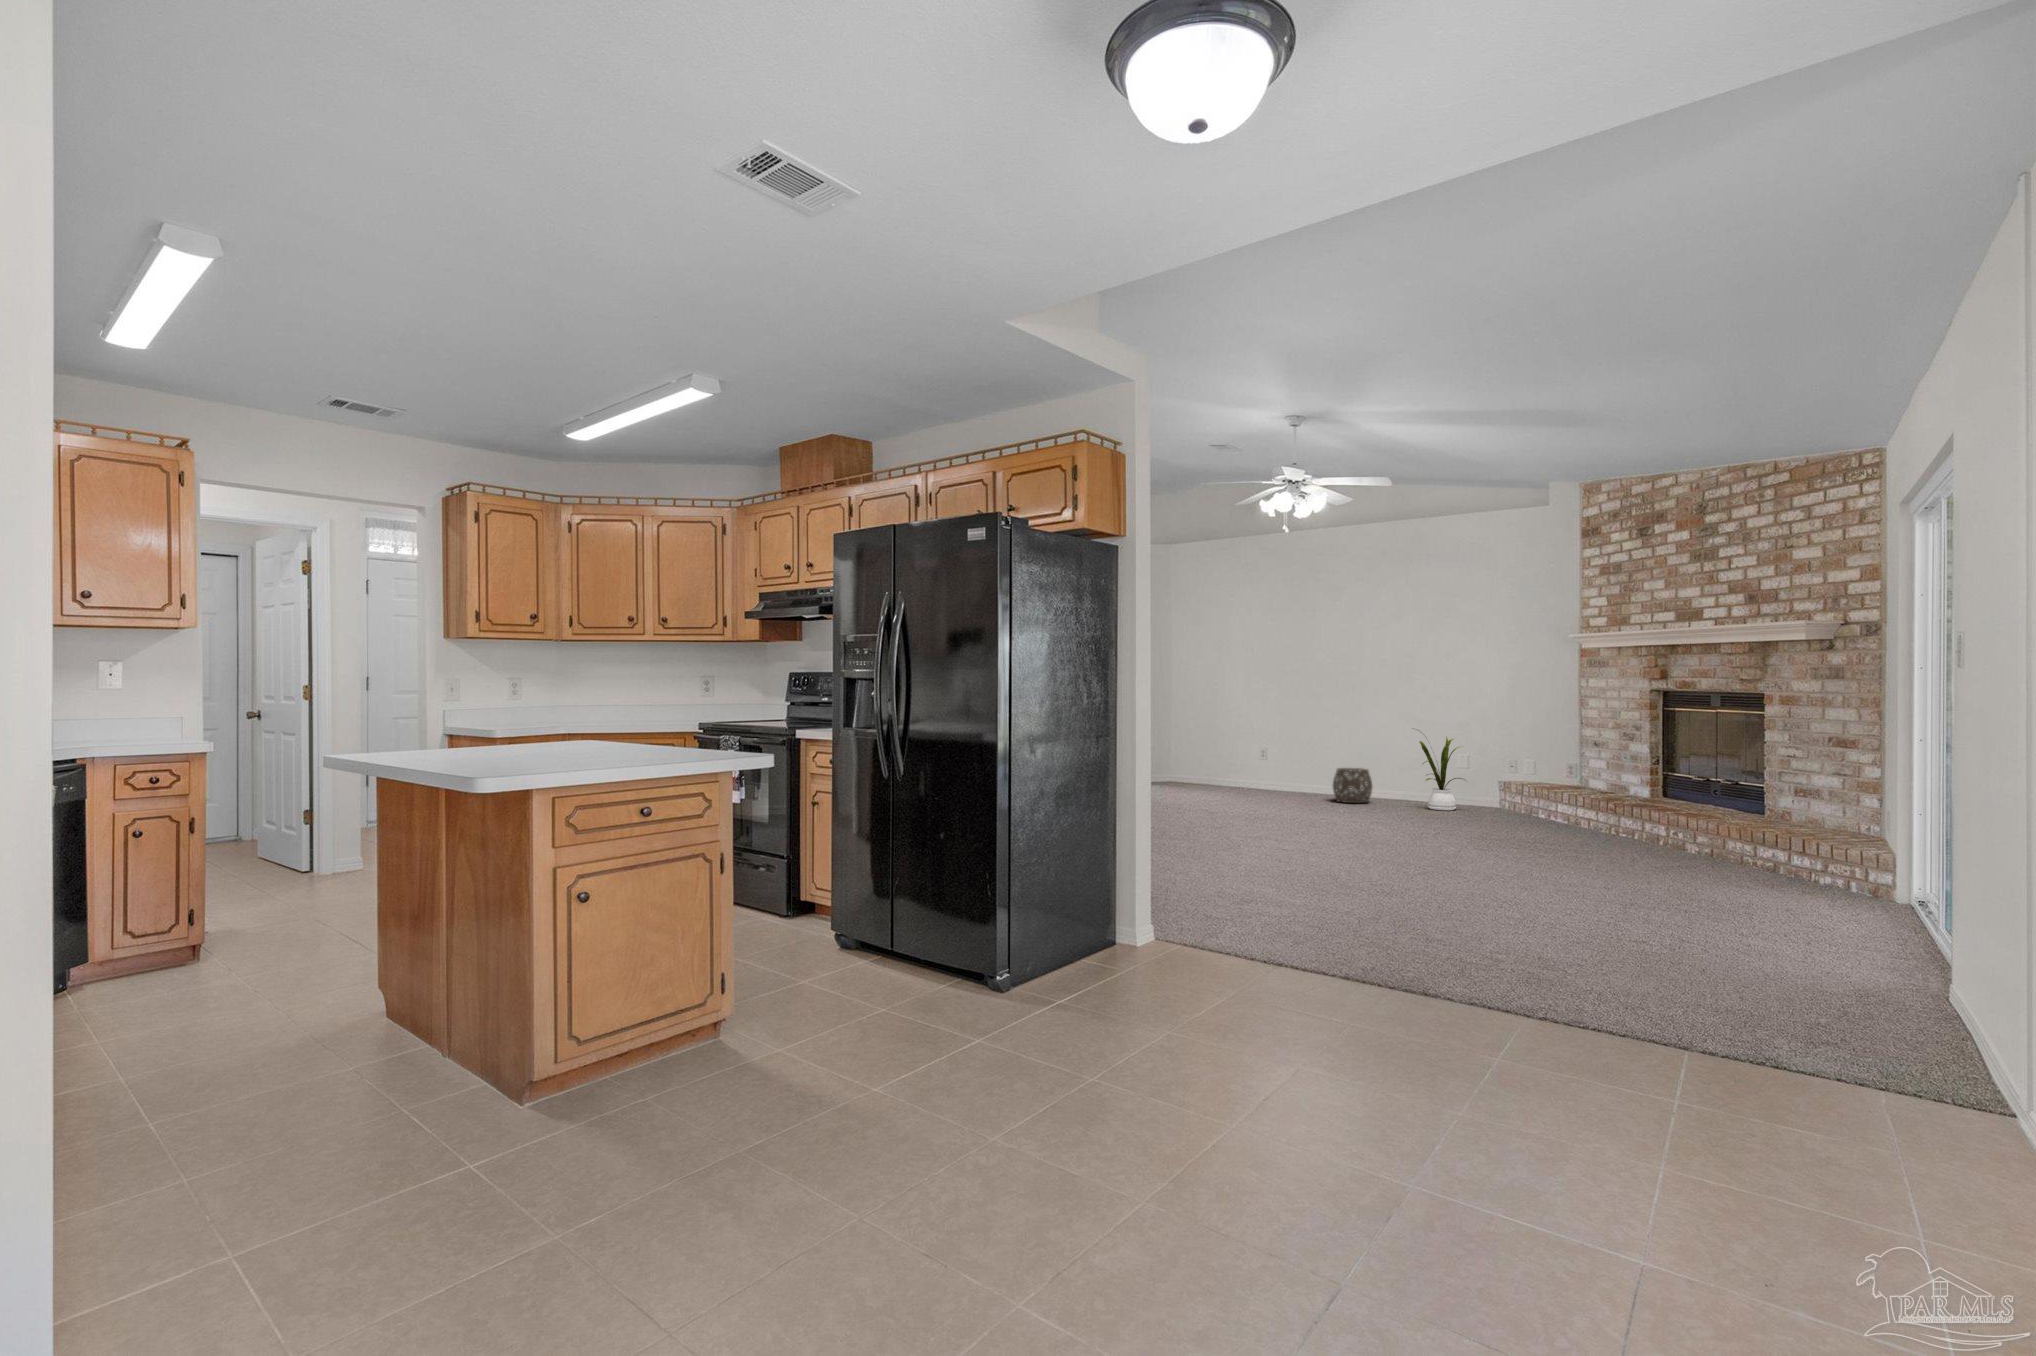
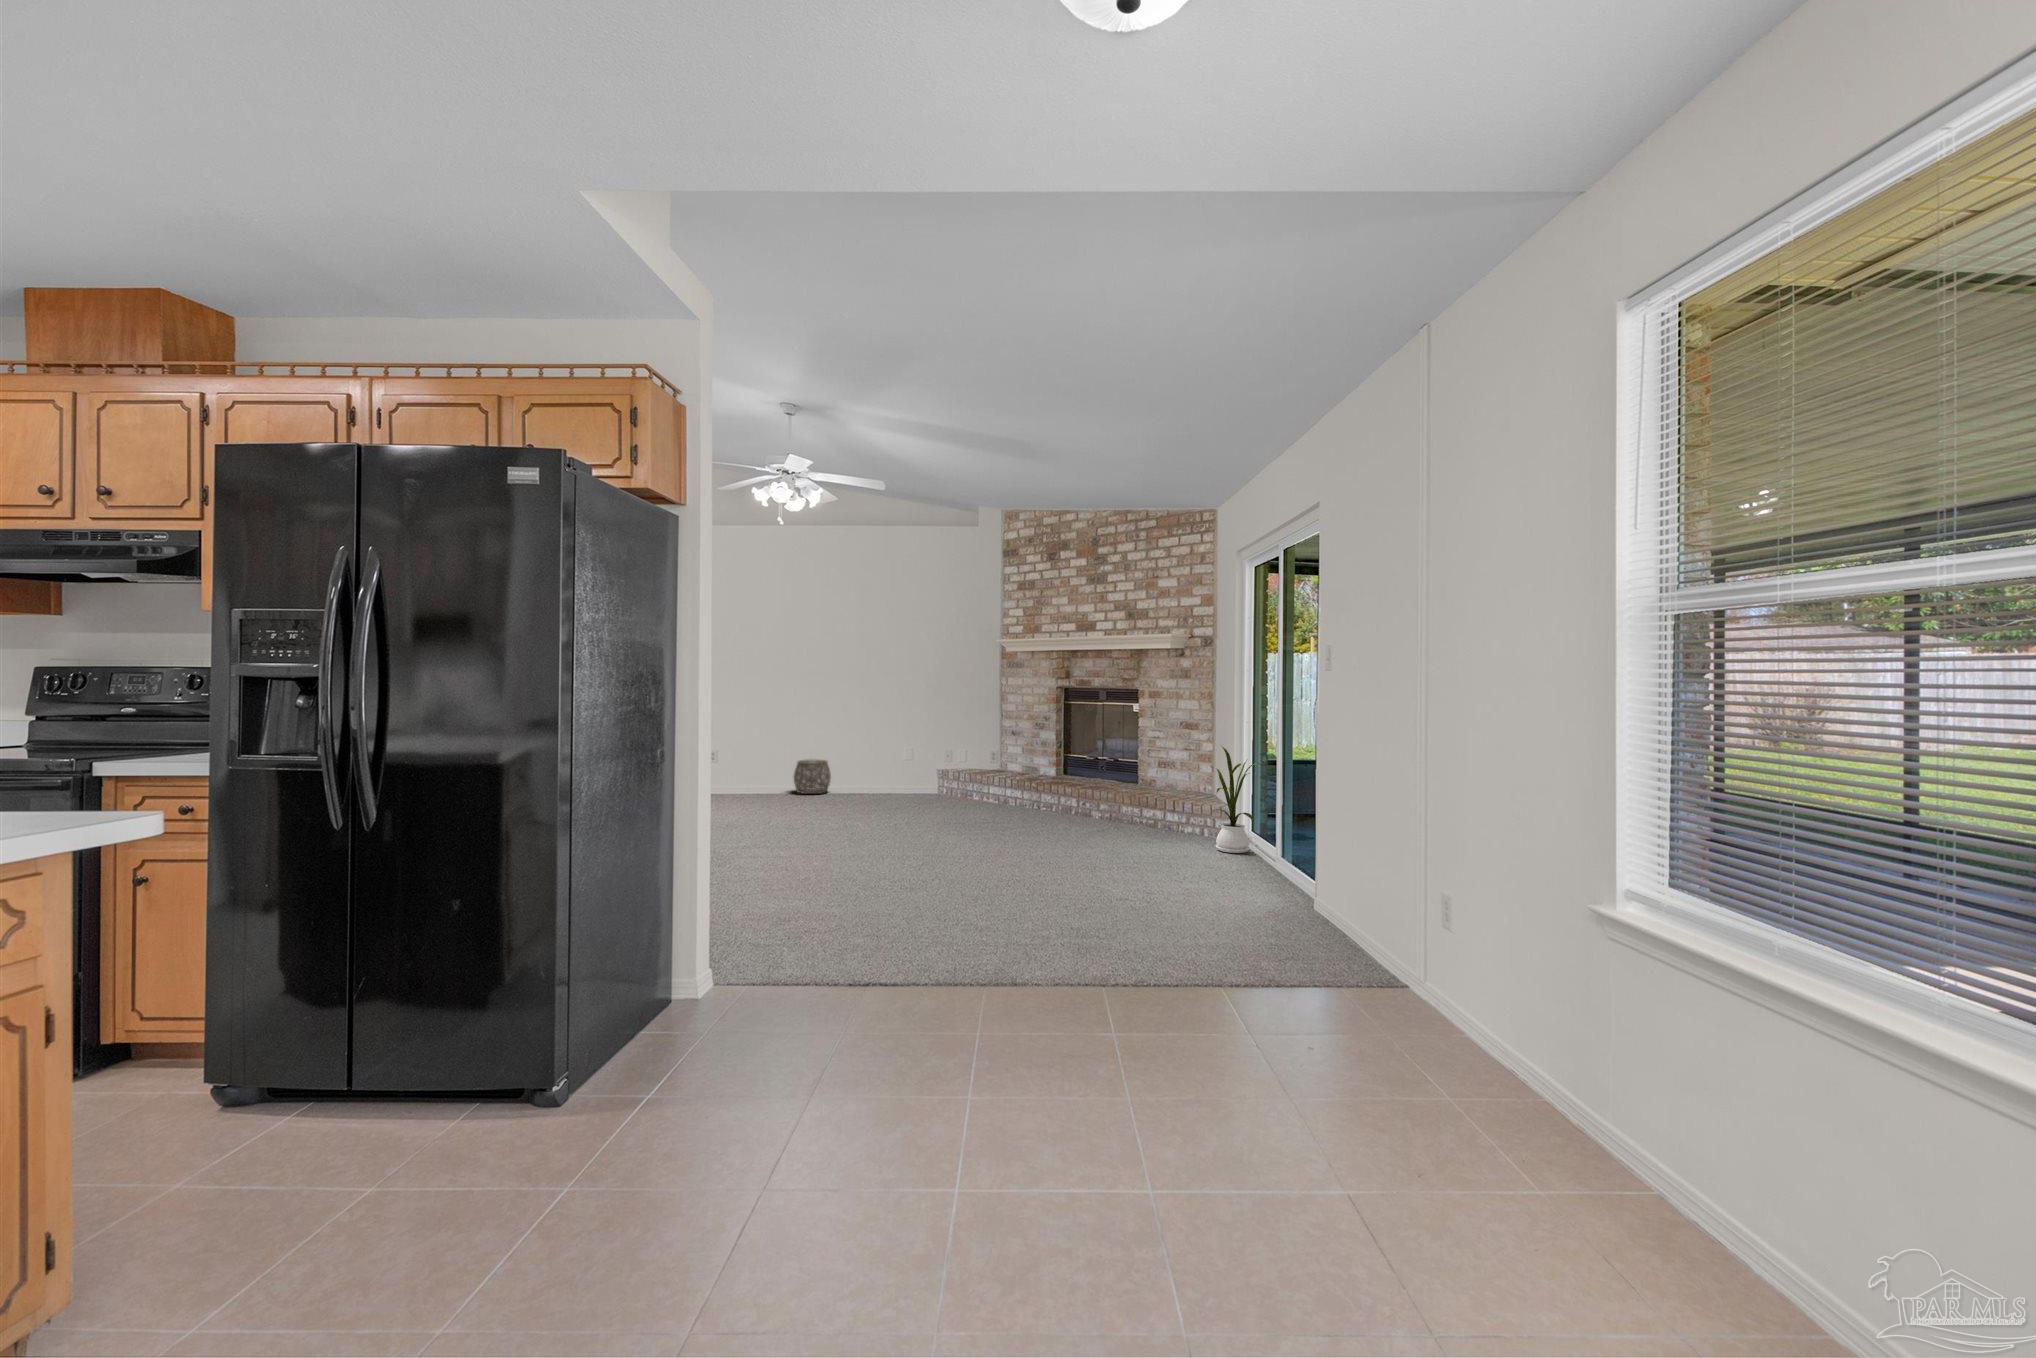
house plant: present [1416,729,1466,811] -> present [1216,747,1259,853]

